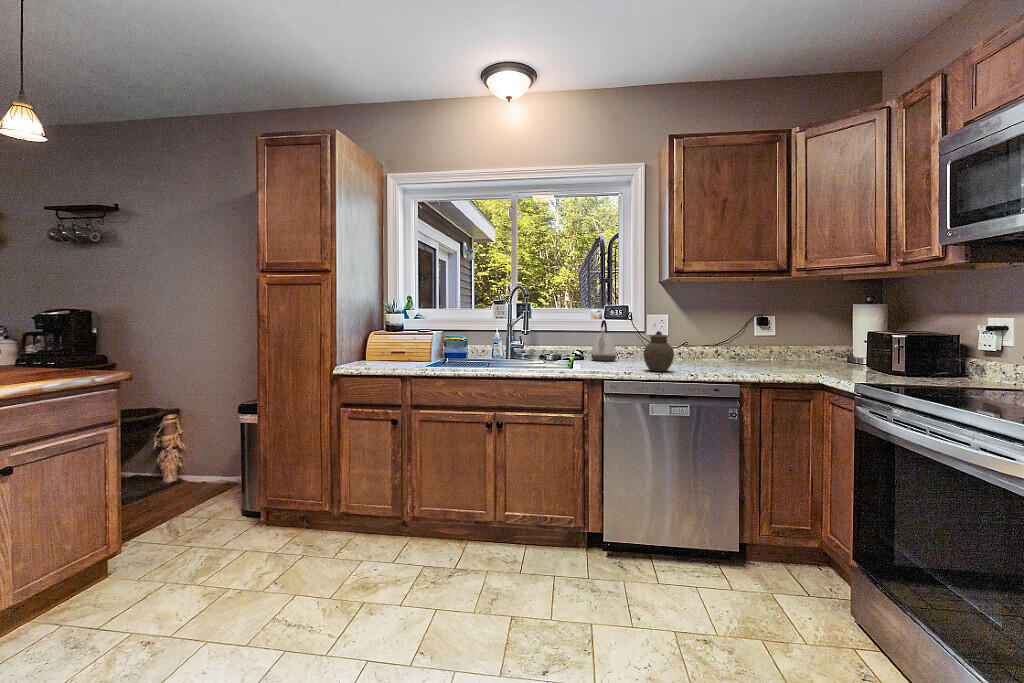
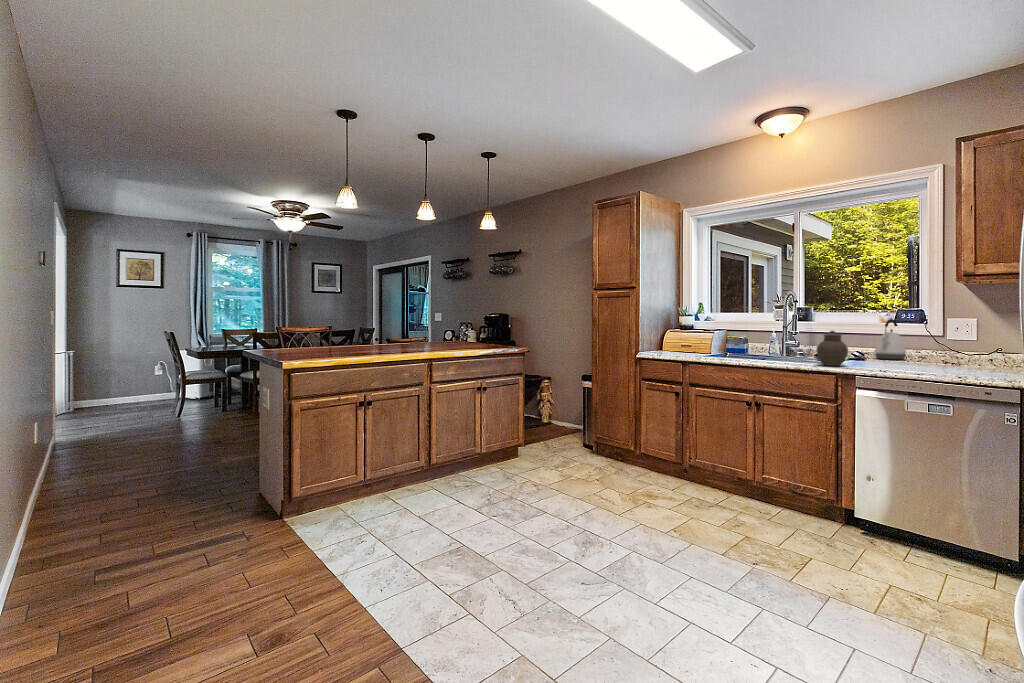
jar: present [643,331,674,371] -> present [817,331,848,366]

